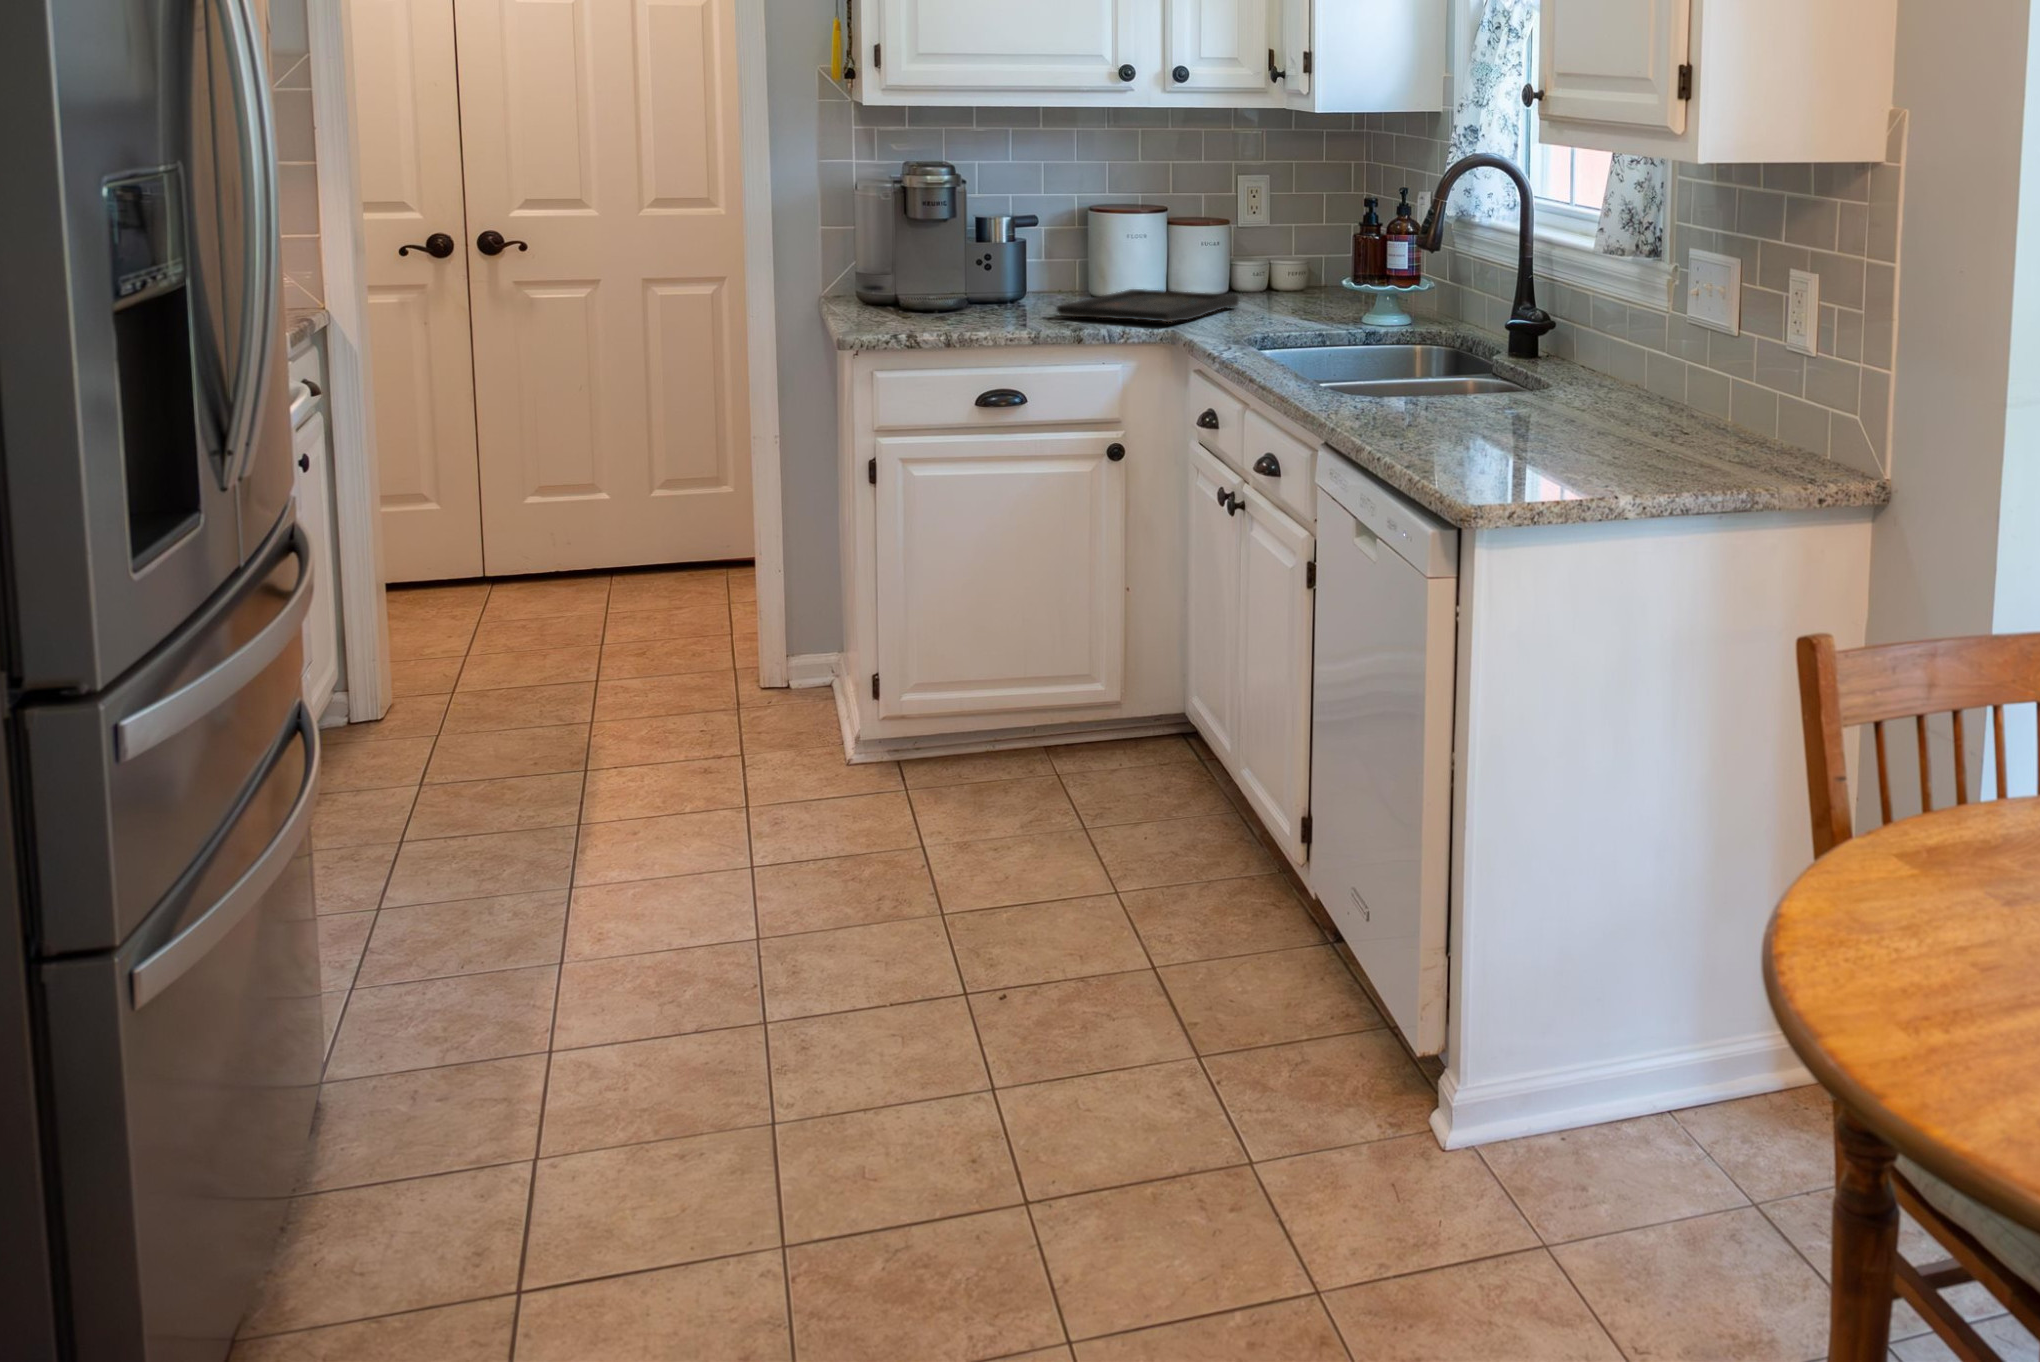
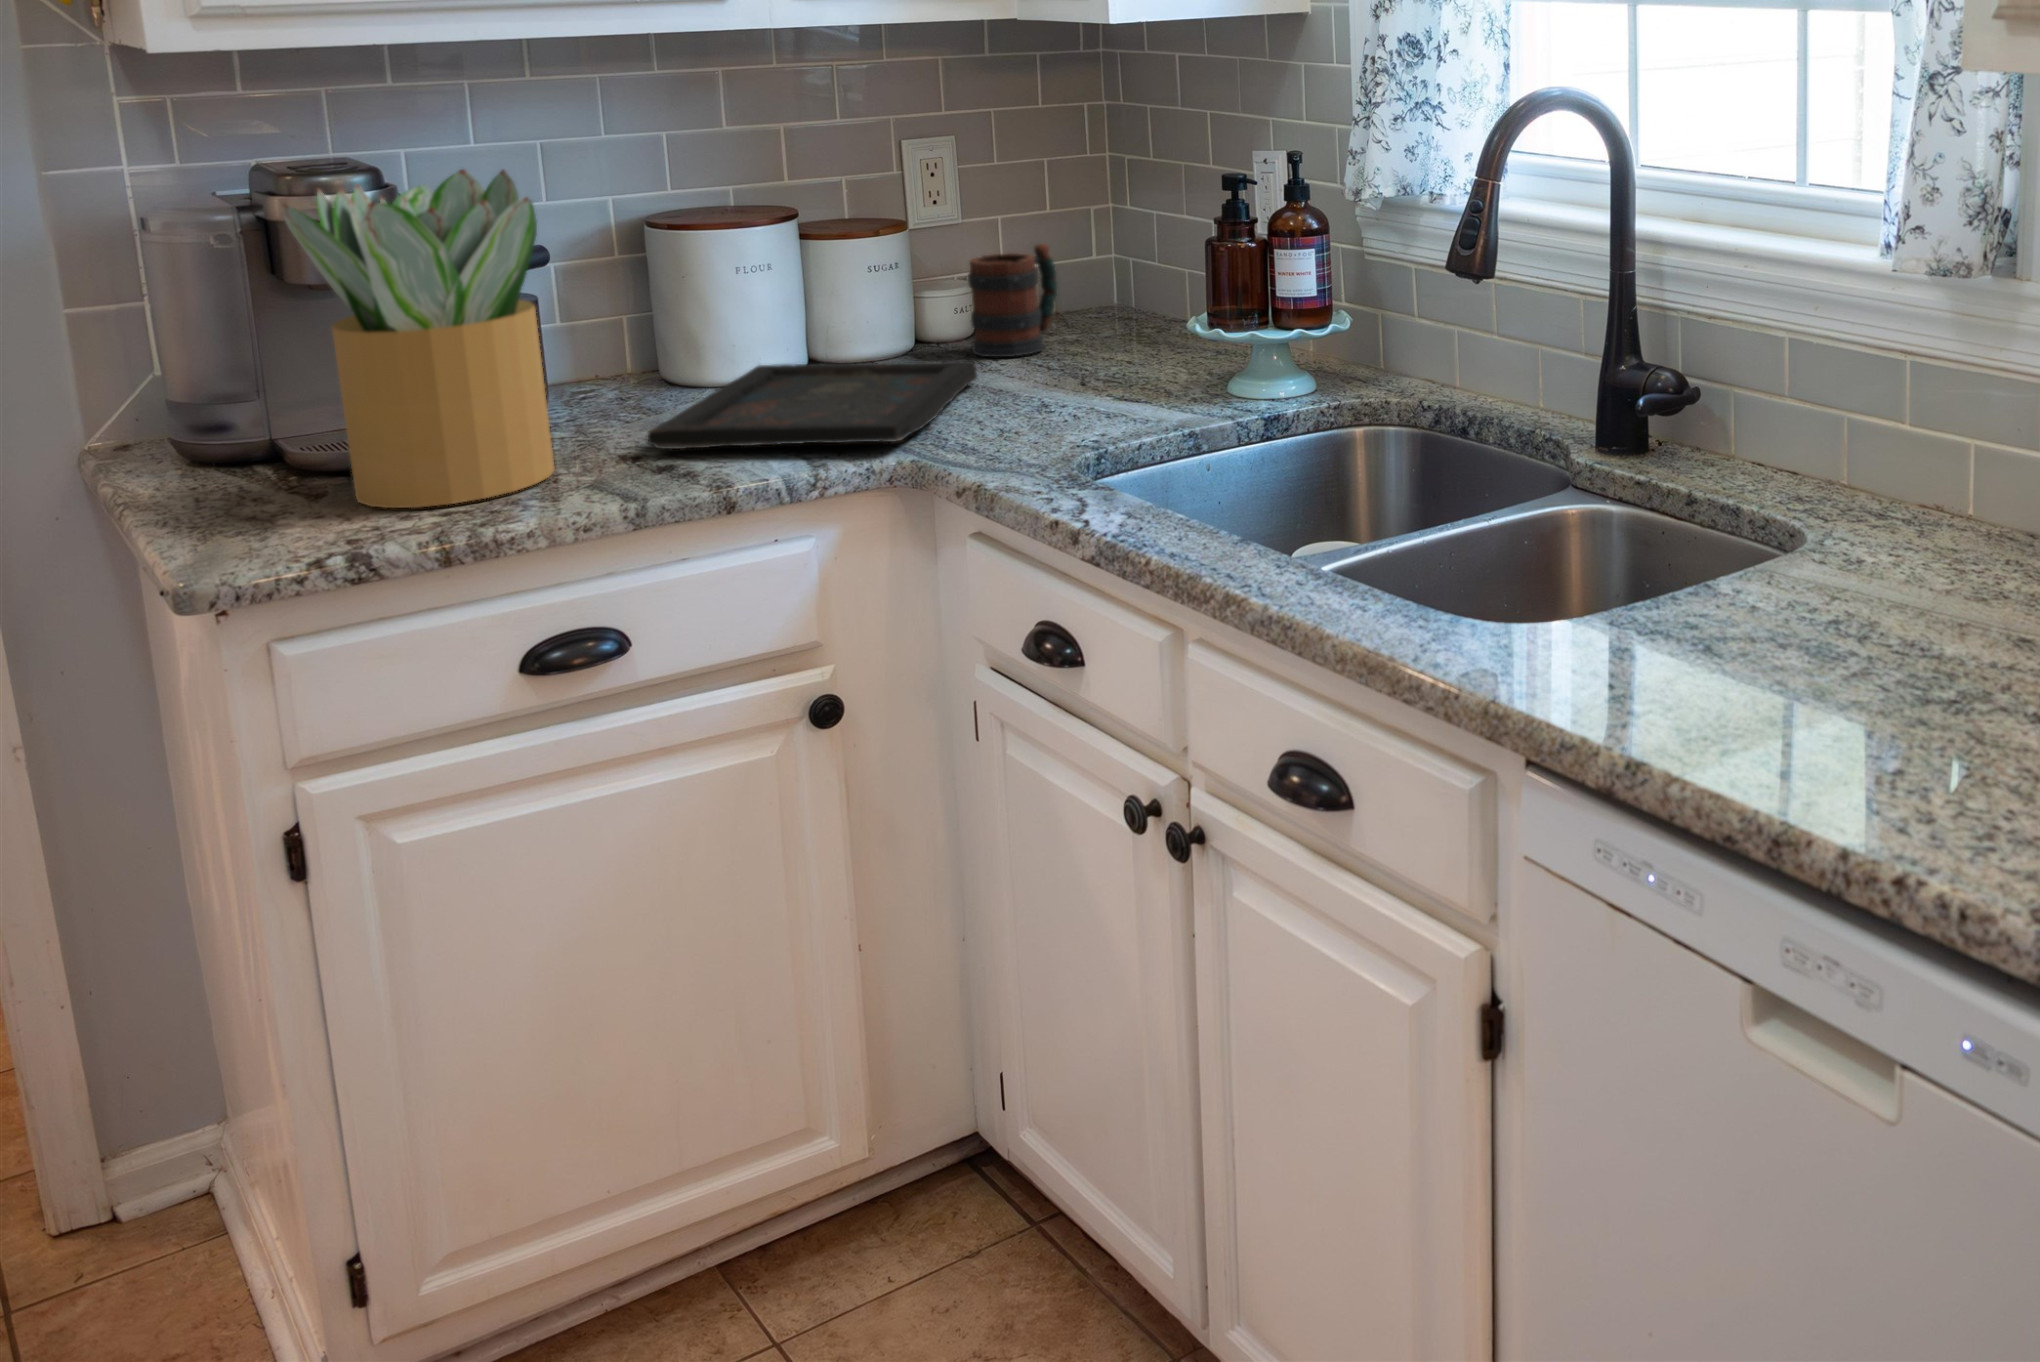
potted plant: none [904,169,1013,325] -> present [282,169,554,508]
mug: none [1252,239,1305,300] -> present [968,244,1057,357]

